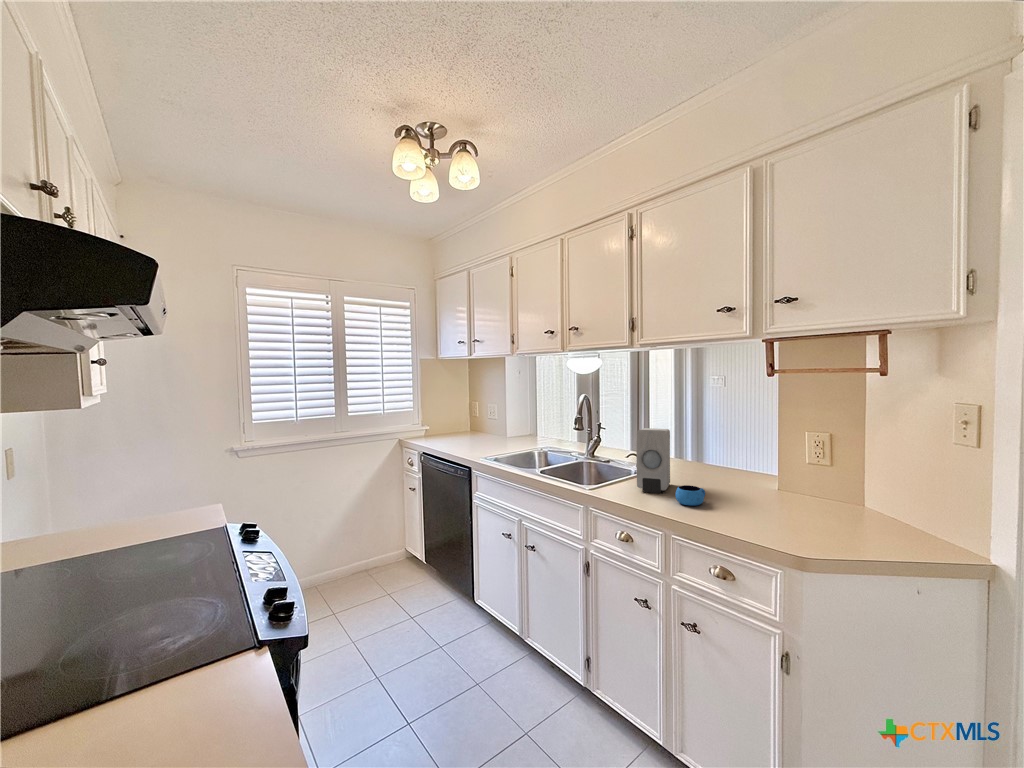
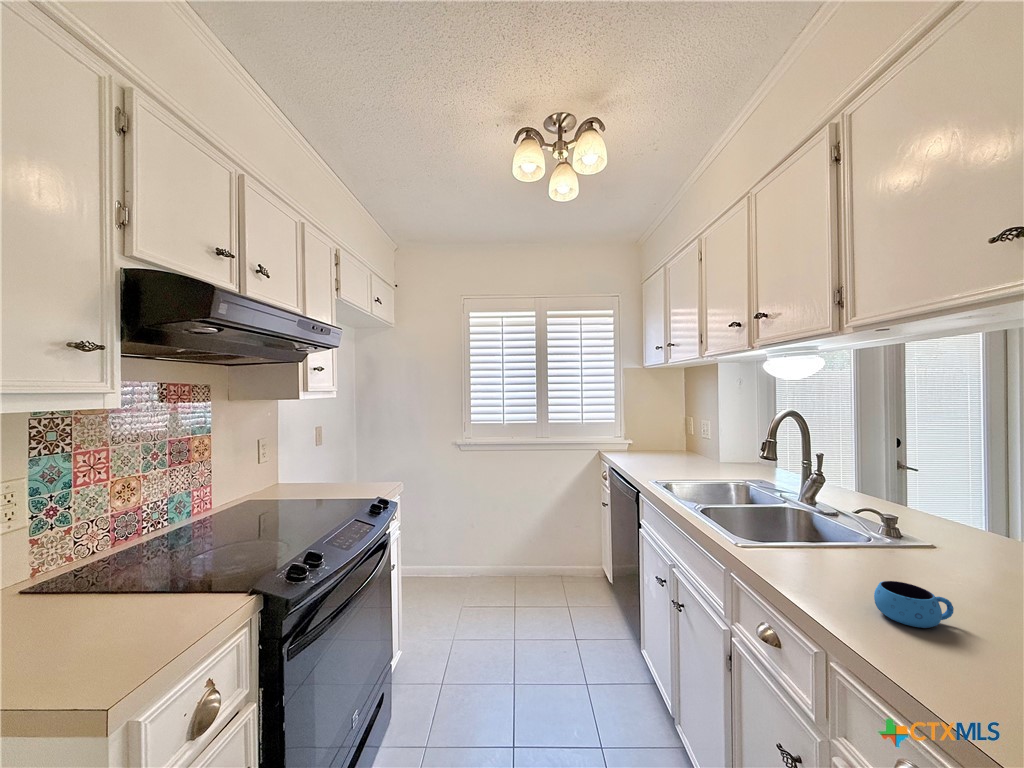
soap dispenser: present [636,428,670,493] -> none [818,469,907,583]

